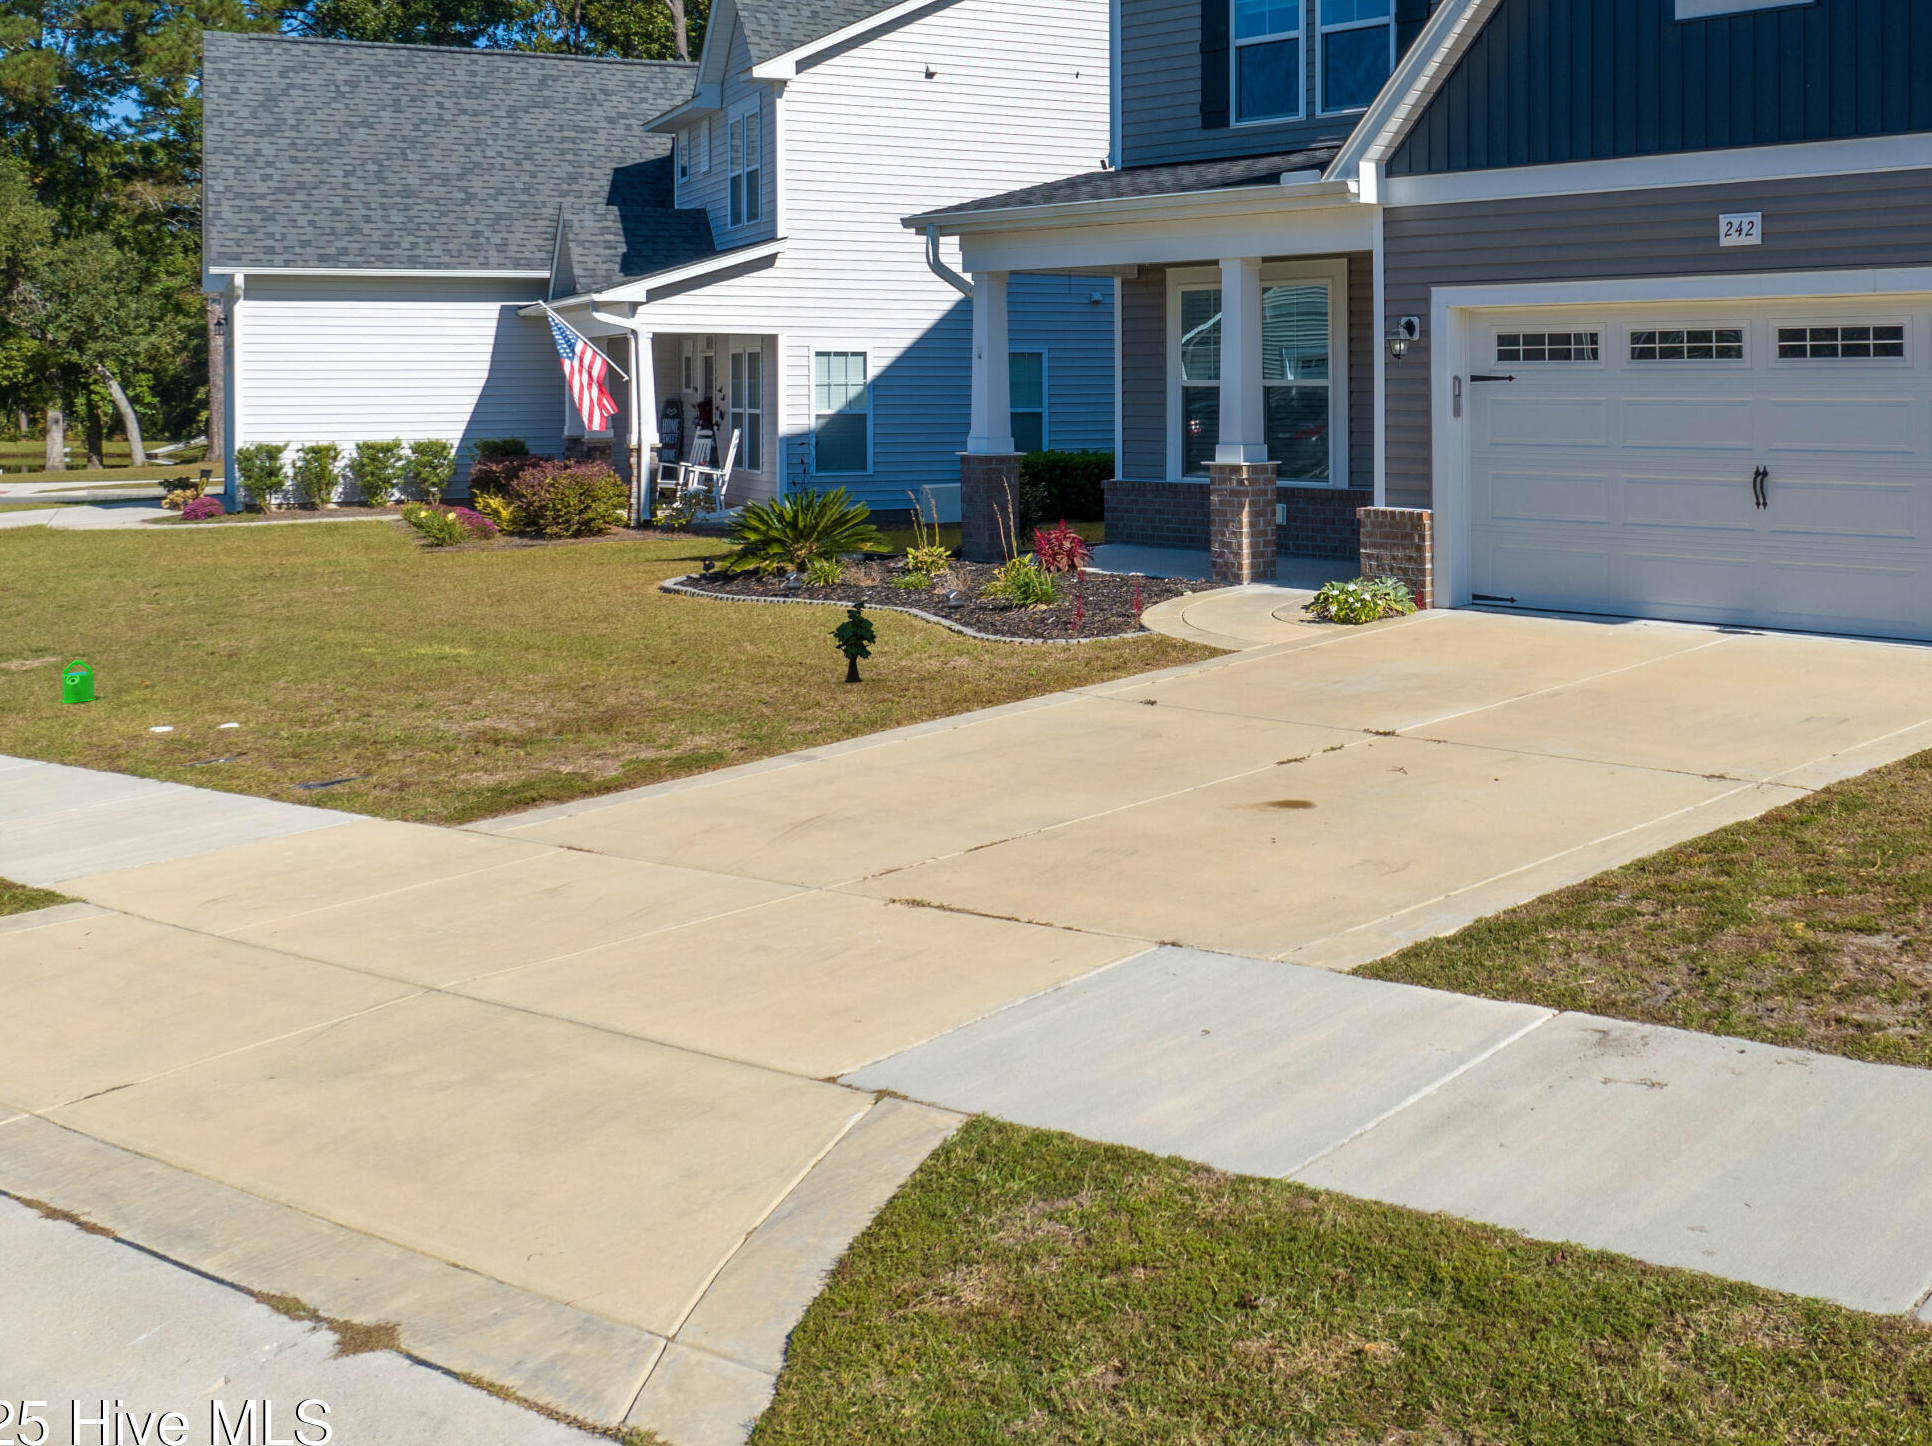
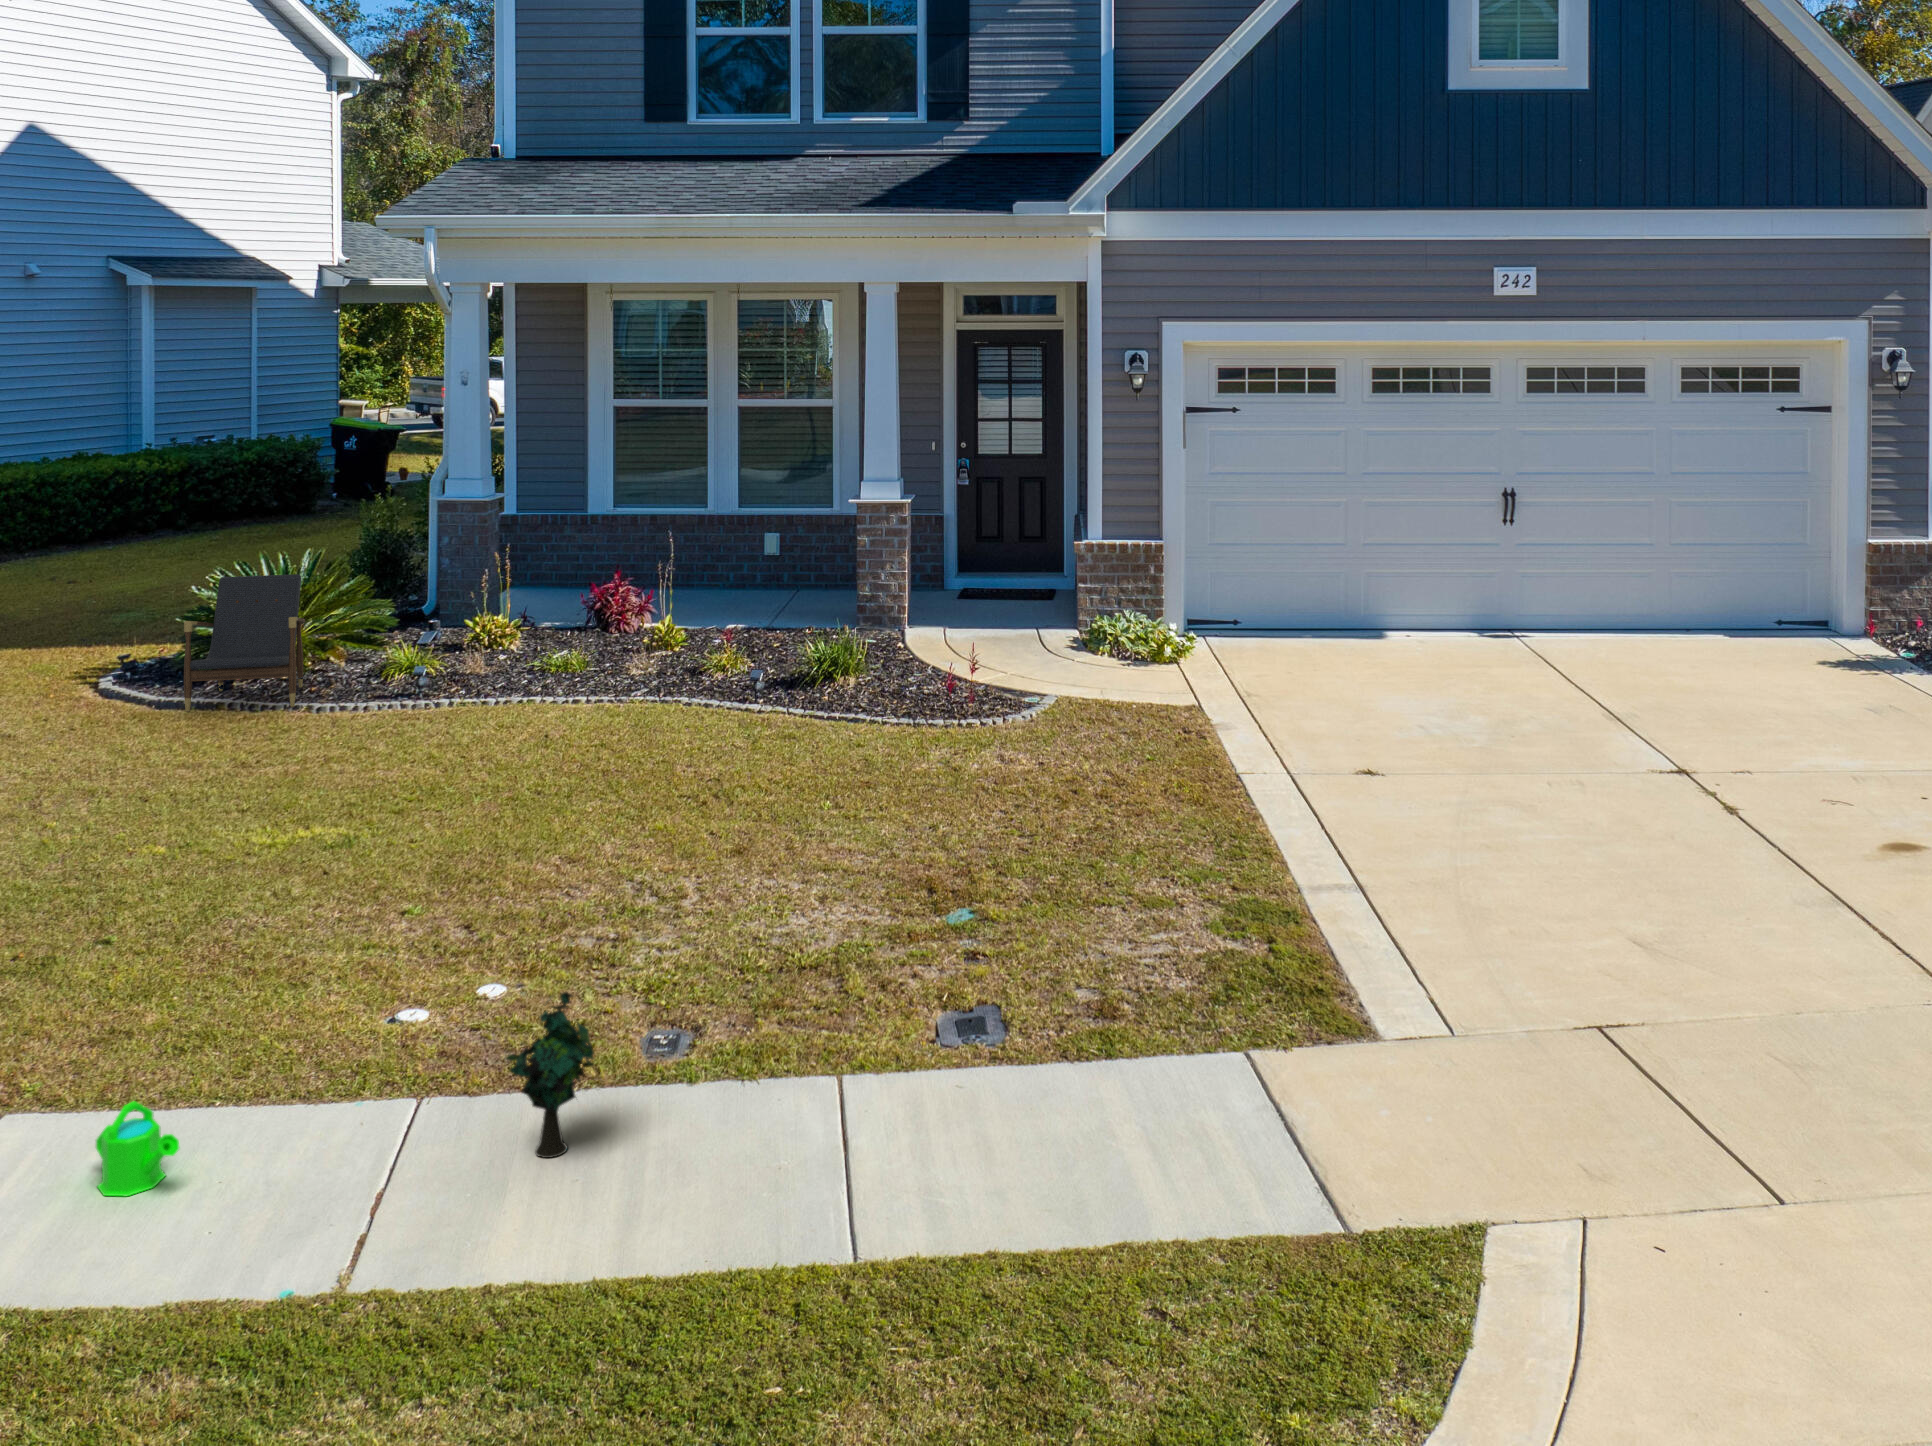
lounge chair: none [722,496,827,590] -> present [184,574,305,712]
decorative plant: present [828,602,876,682] -> present [506,992,594,1158]

